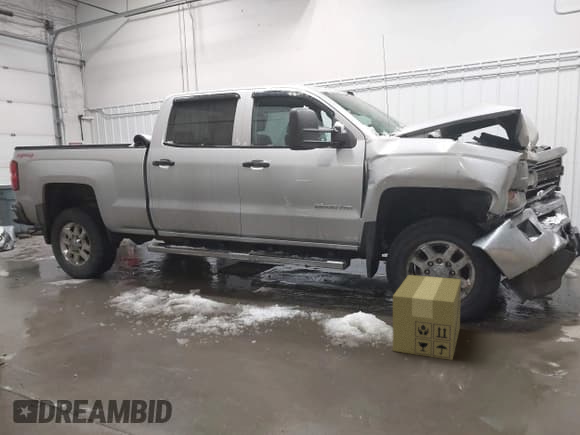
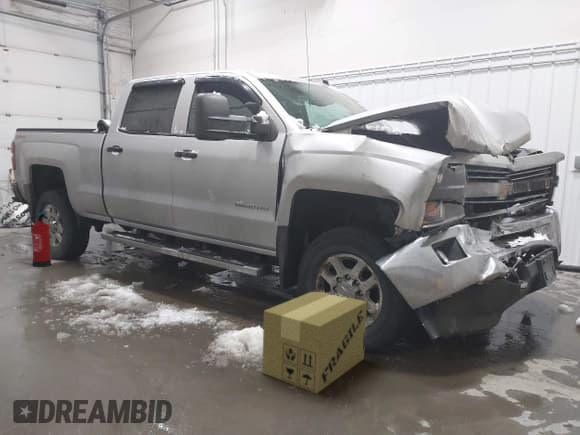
fire extinguisher: none [59,231,88,288] -> present [31,211,51,267]

